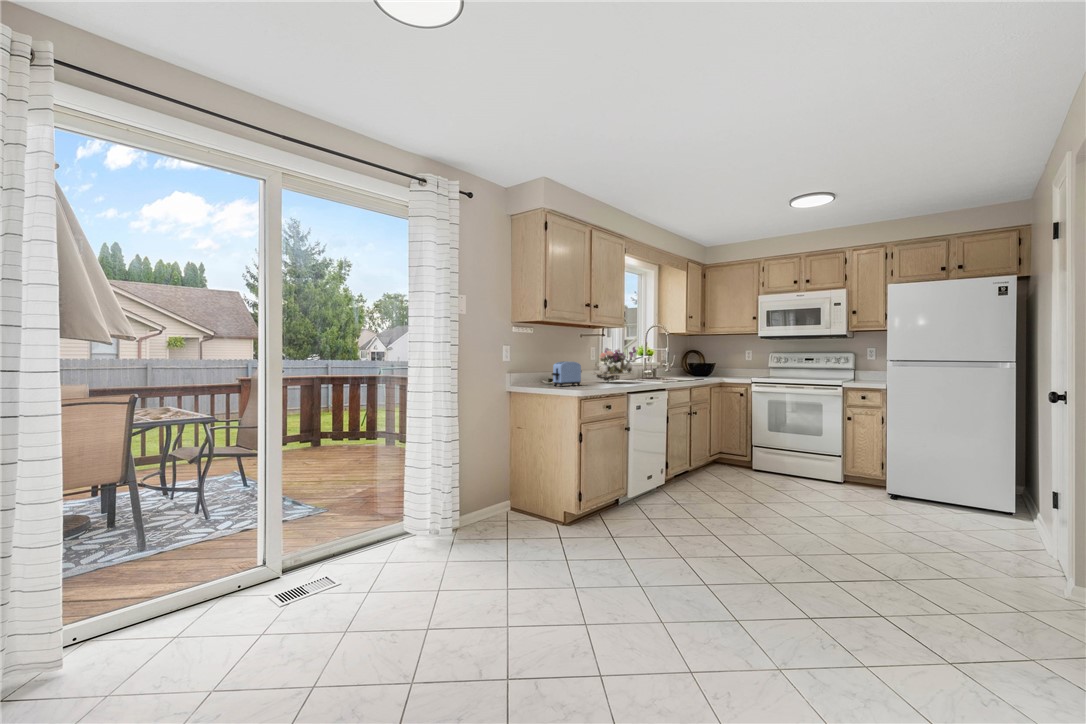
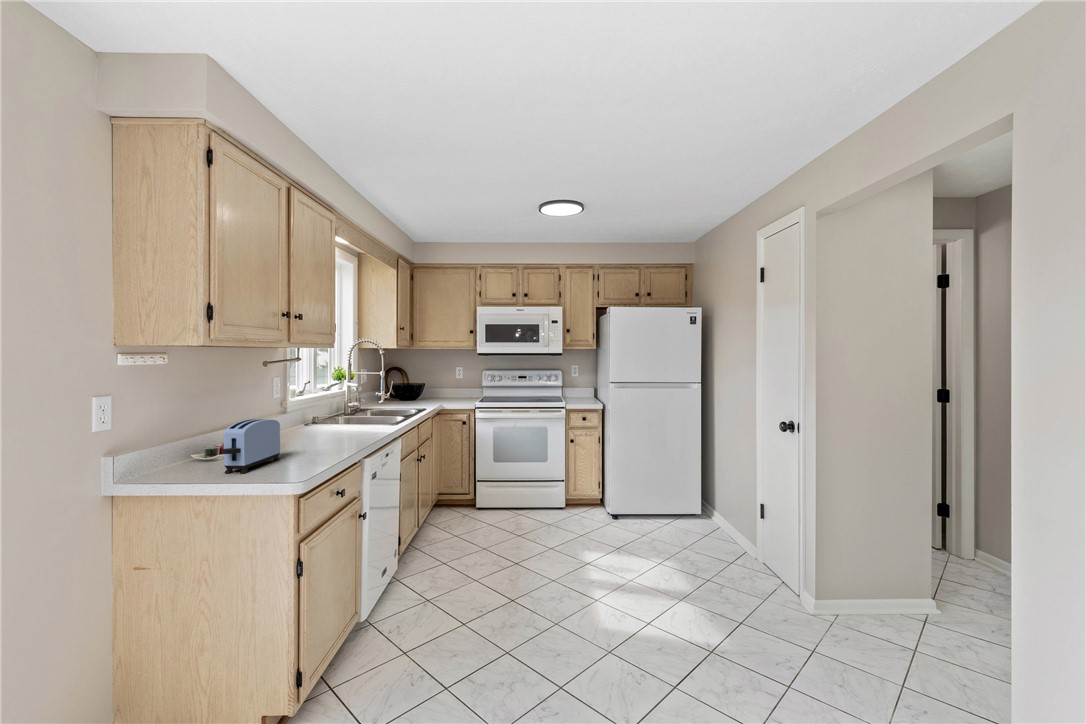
flower arrangement: present [594,347,636,381] -> none [279,375,364,436]

